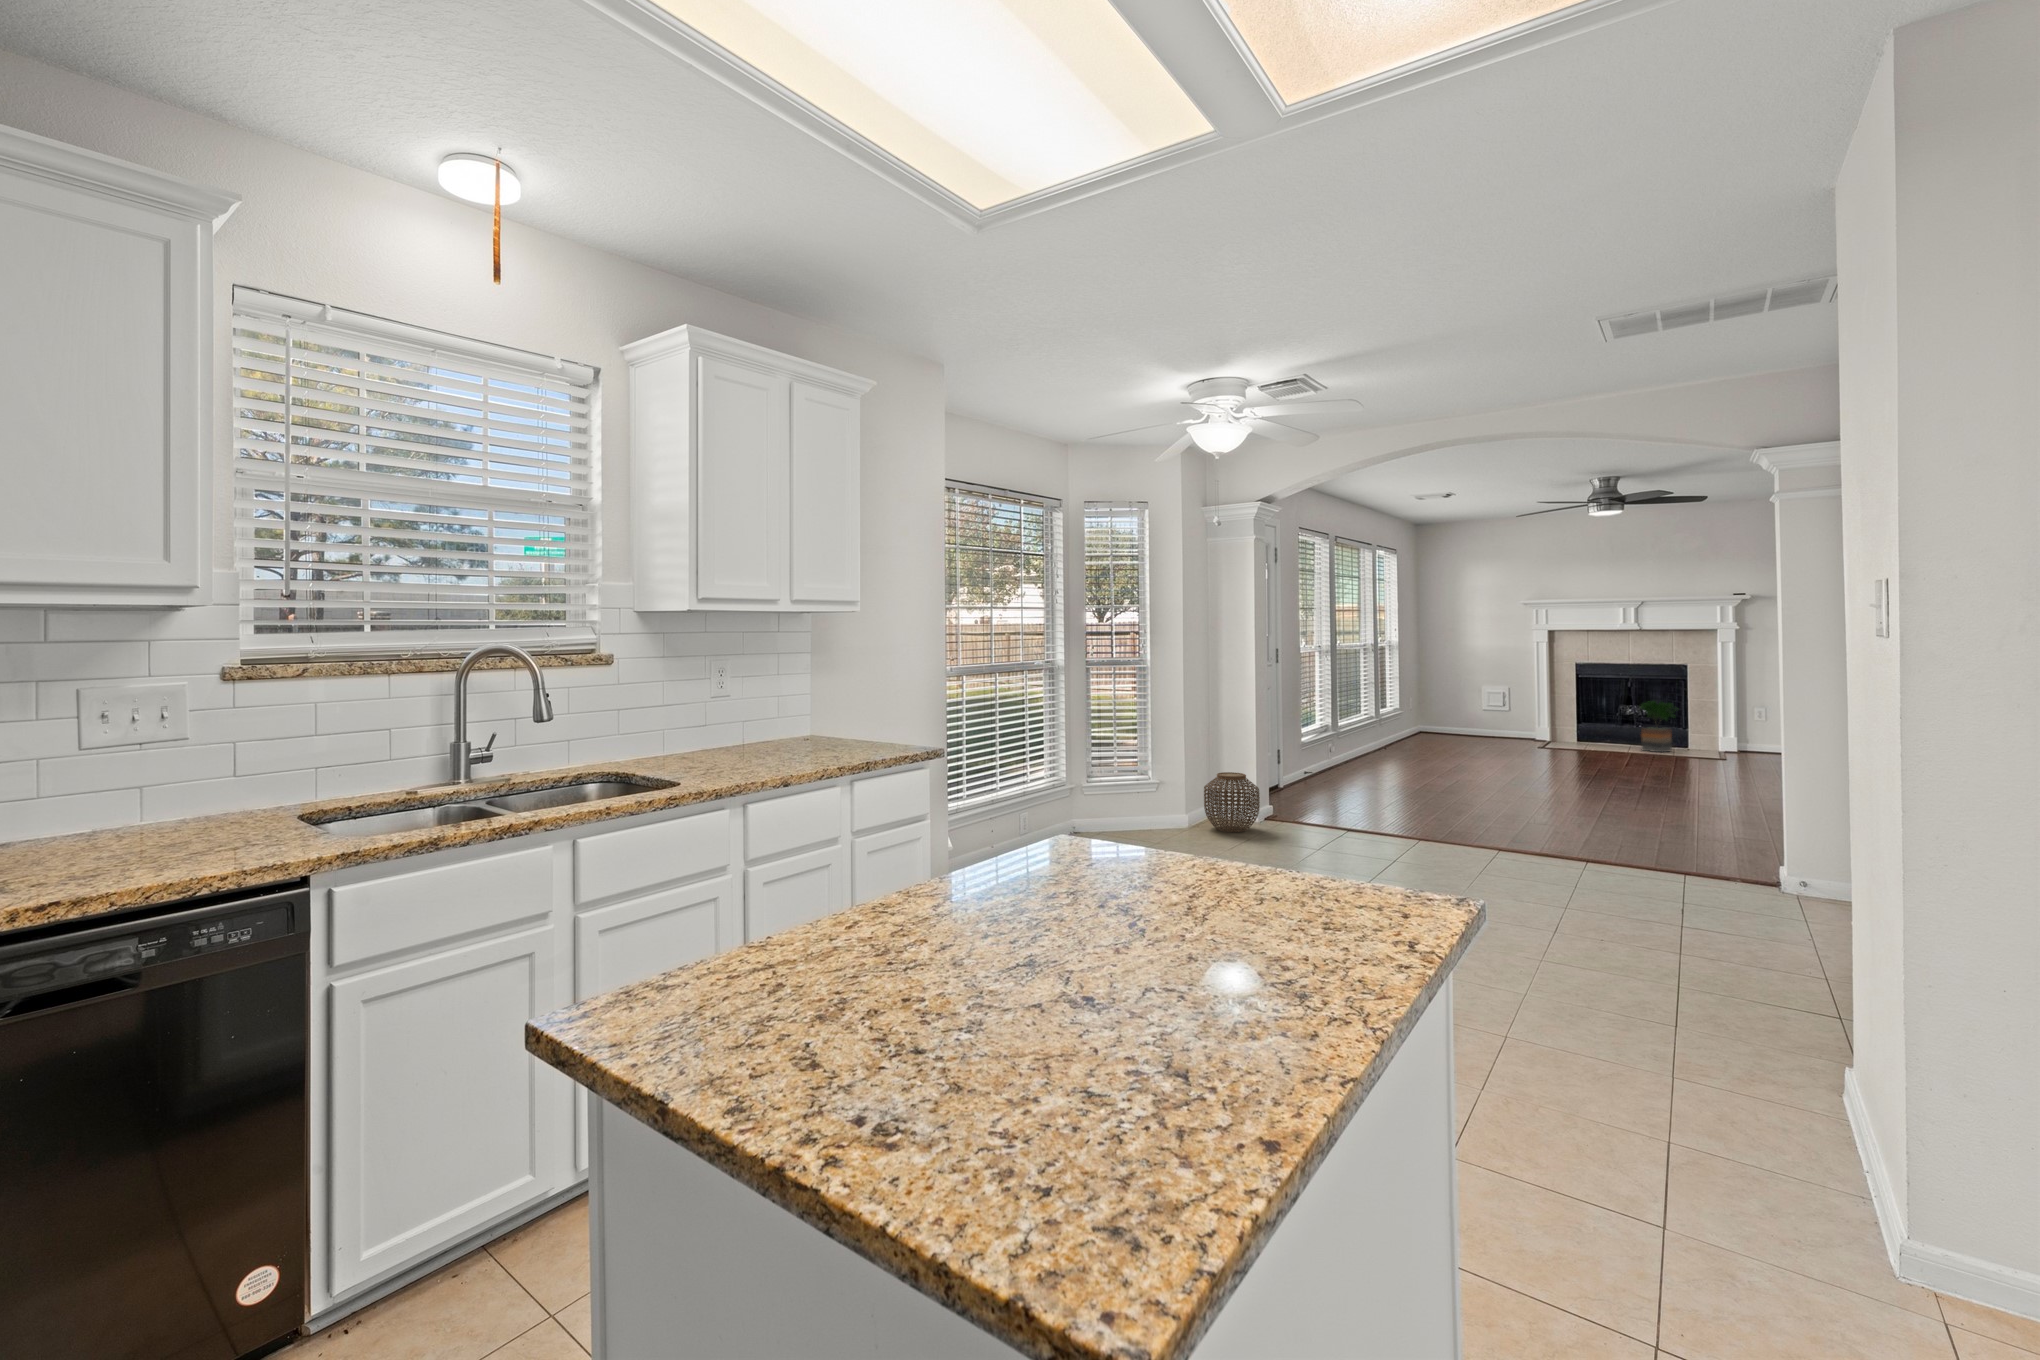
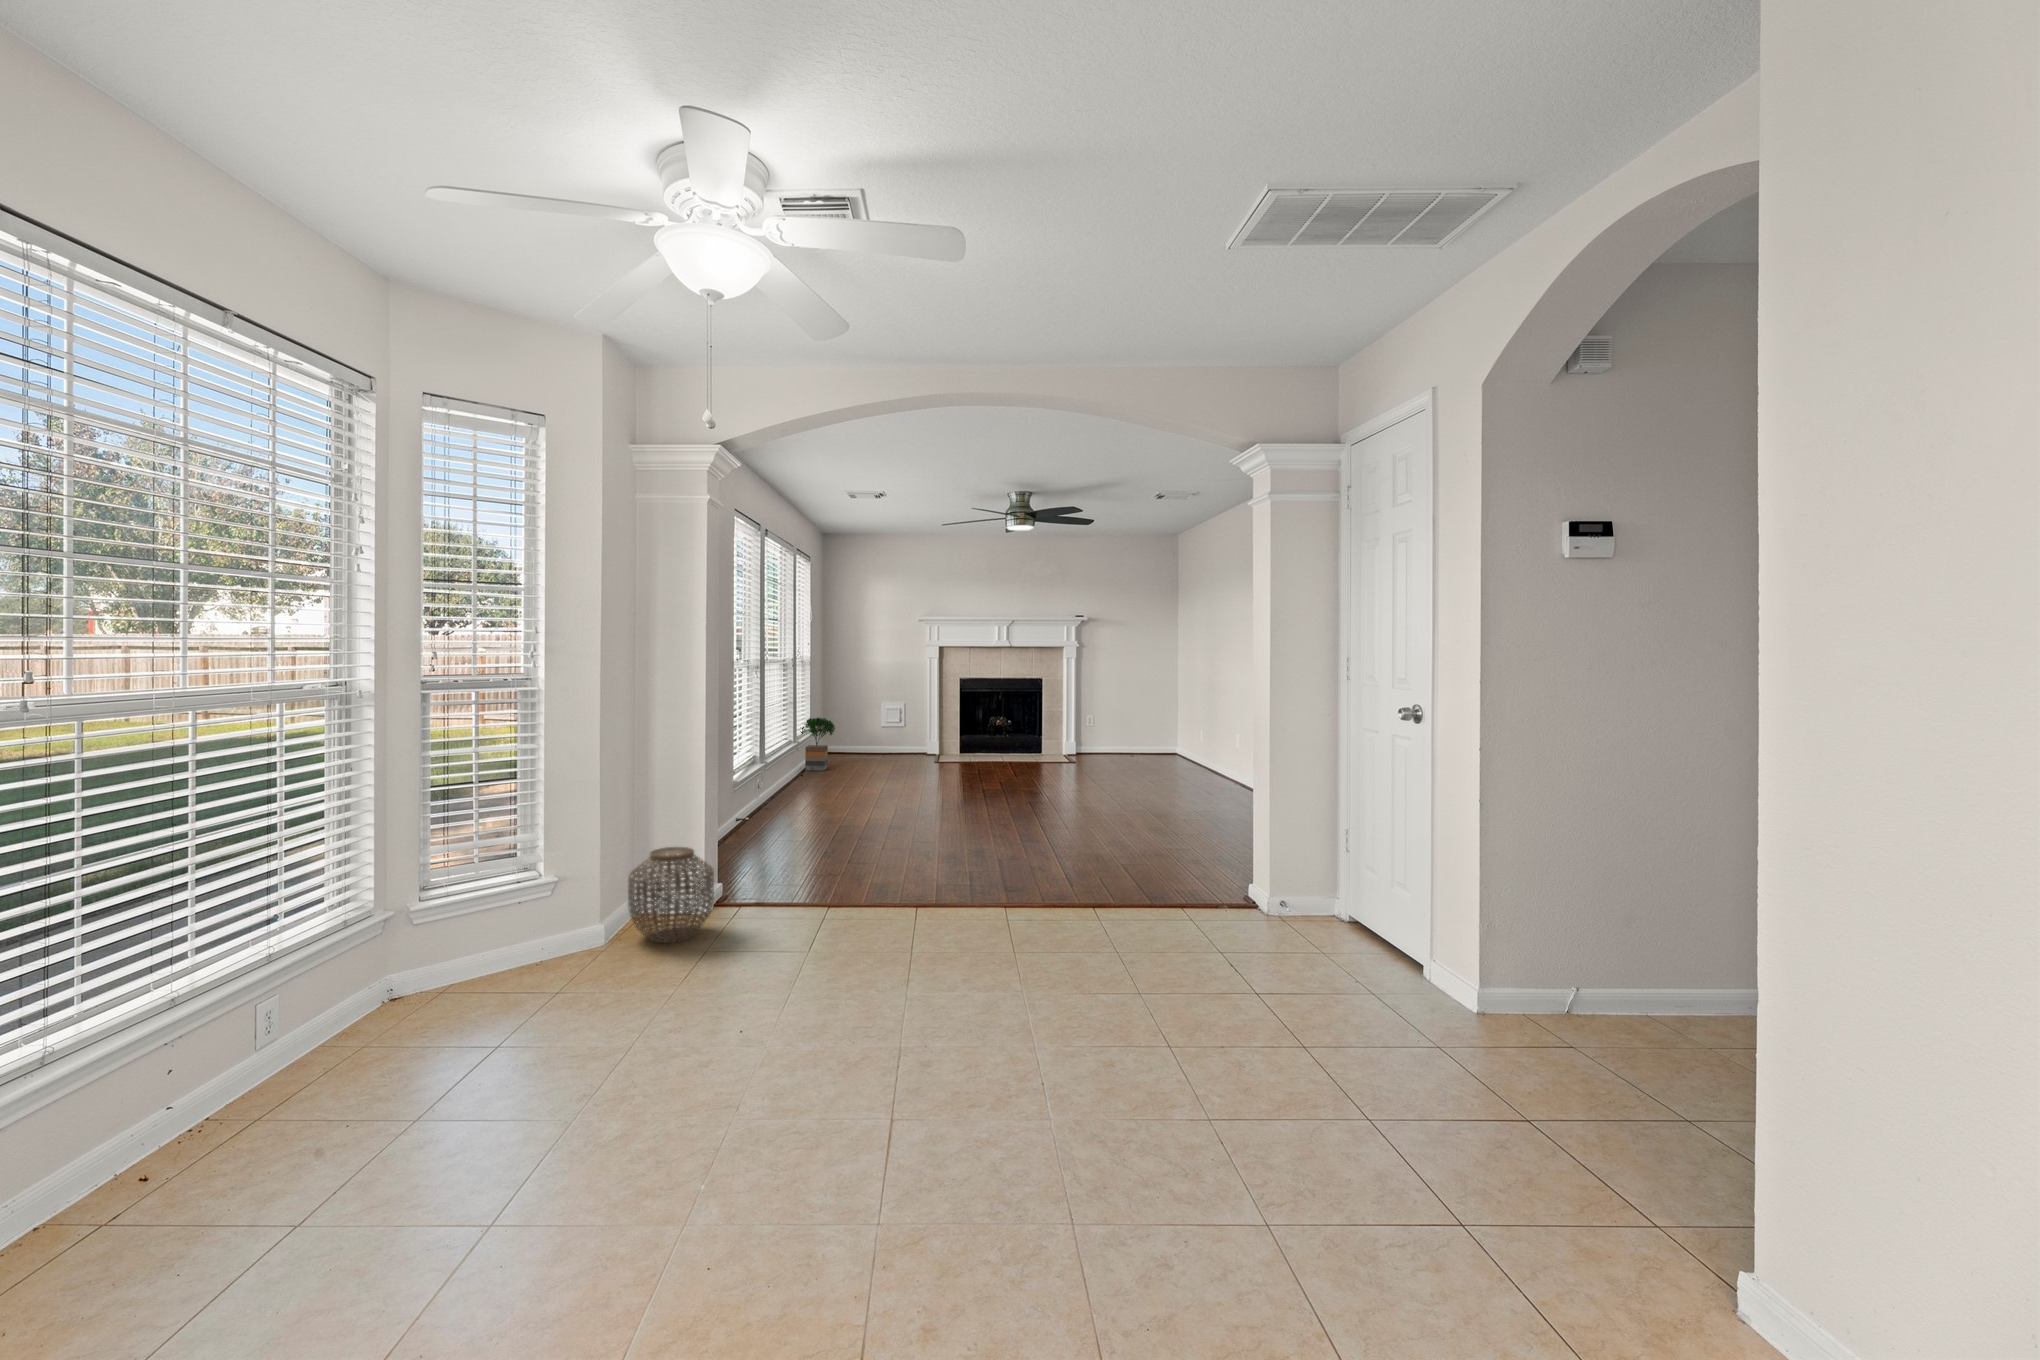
potted tree: present [1641,701,1678,752] -> present [800,718,835,771]

